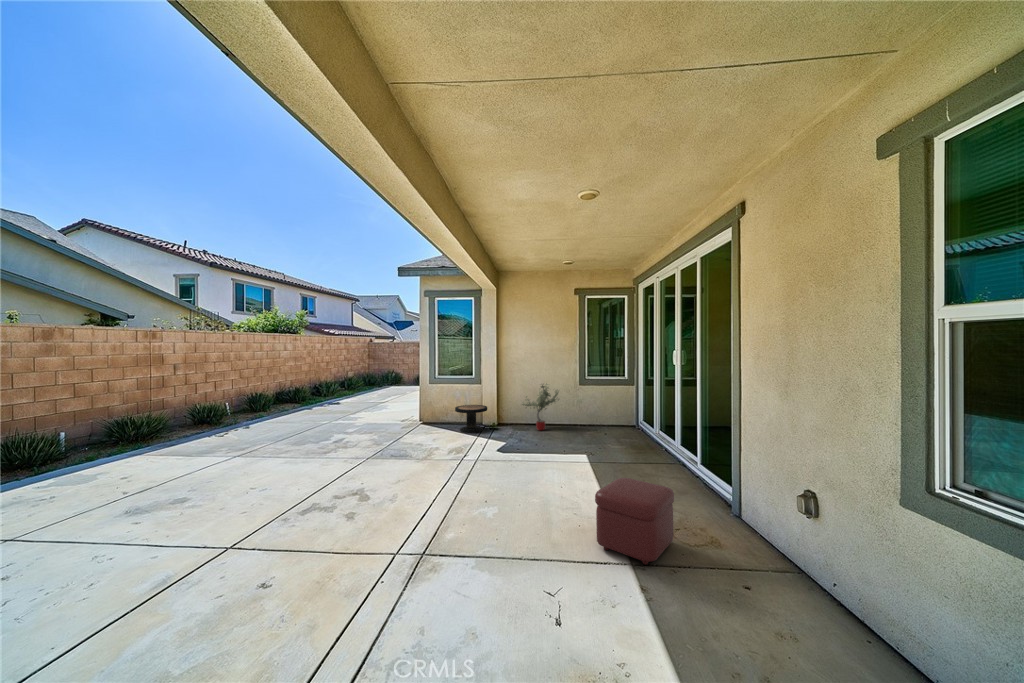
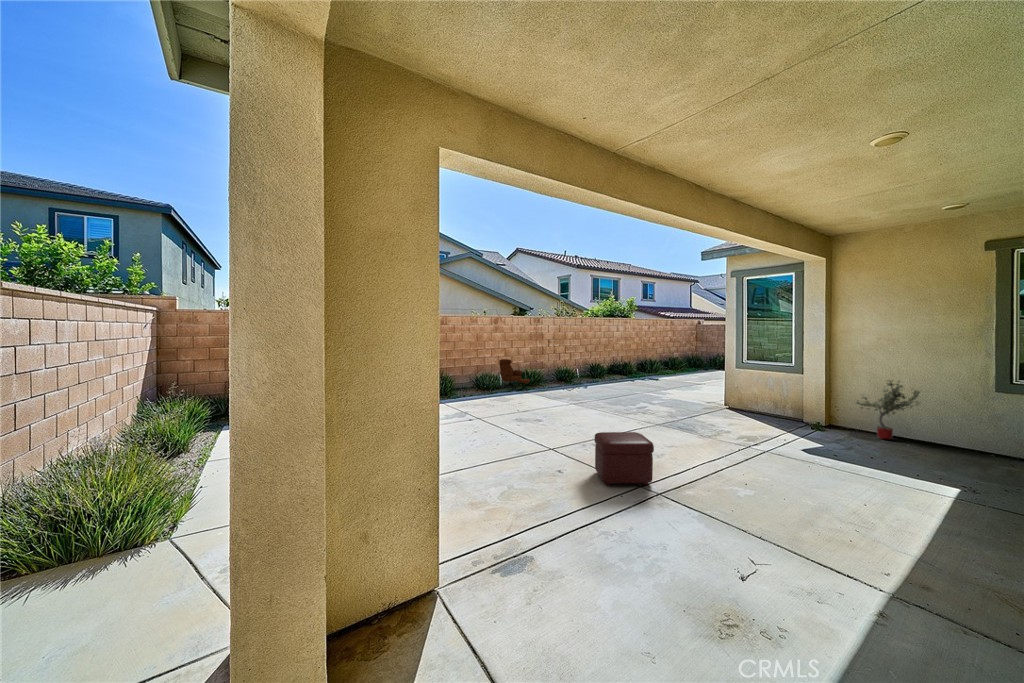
lounge chair: none [73,401,147,452] -> present [499,359,530,391]
side table: present [455,405,487,433] -> none [761,394,803,425]
ottoman: present [595,478,674,565] -> present [595,432,654,486]

